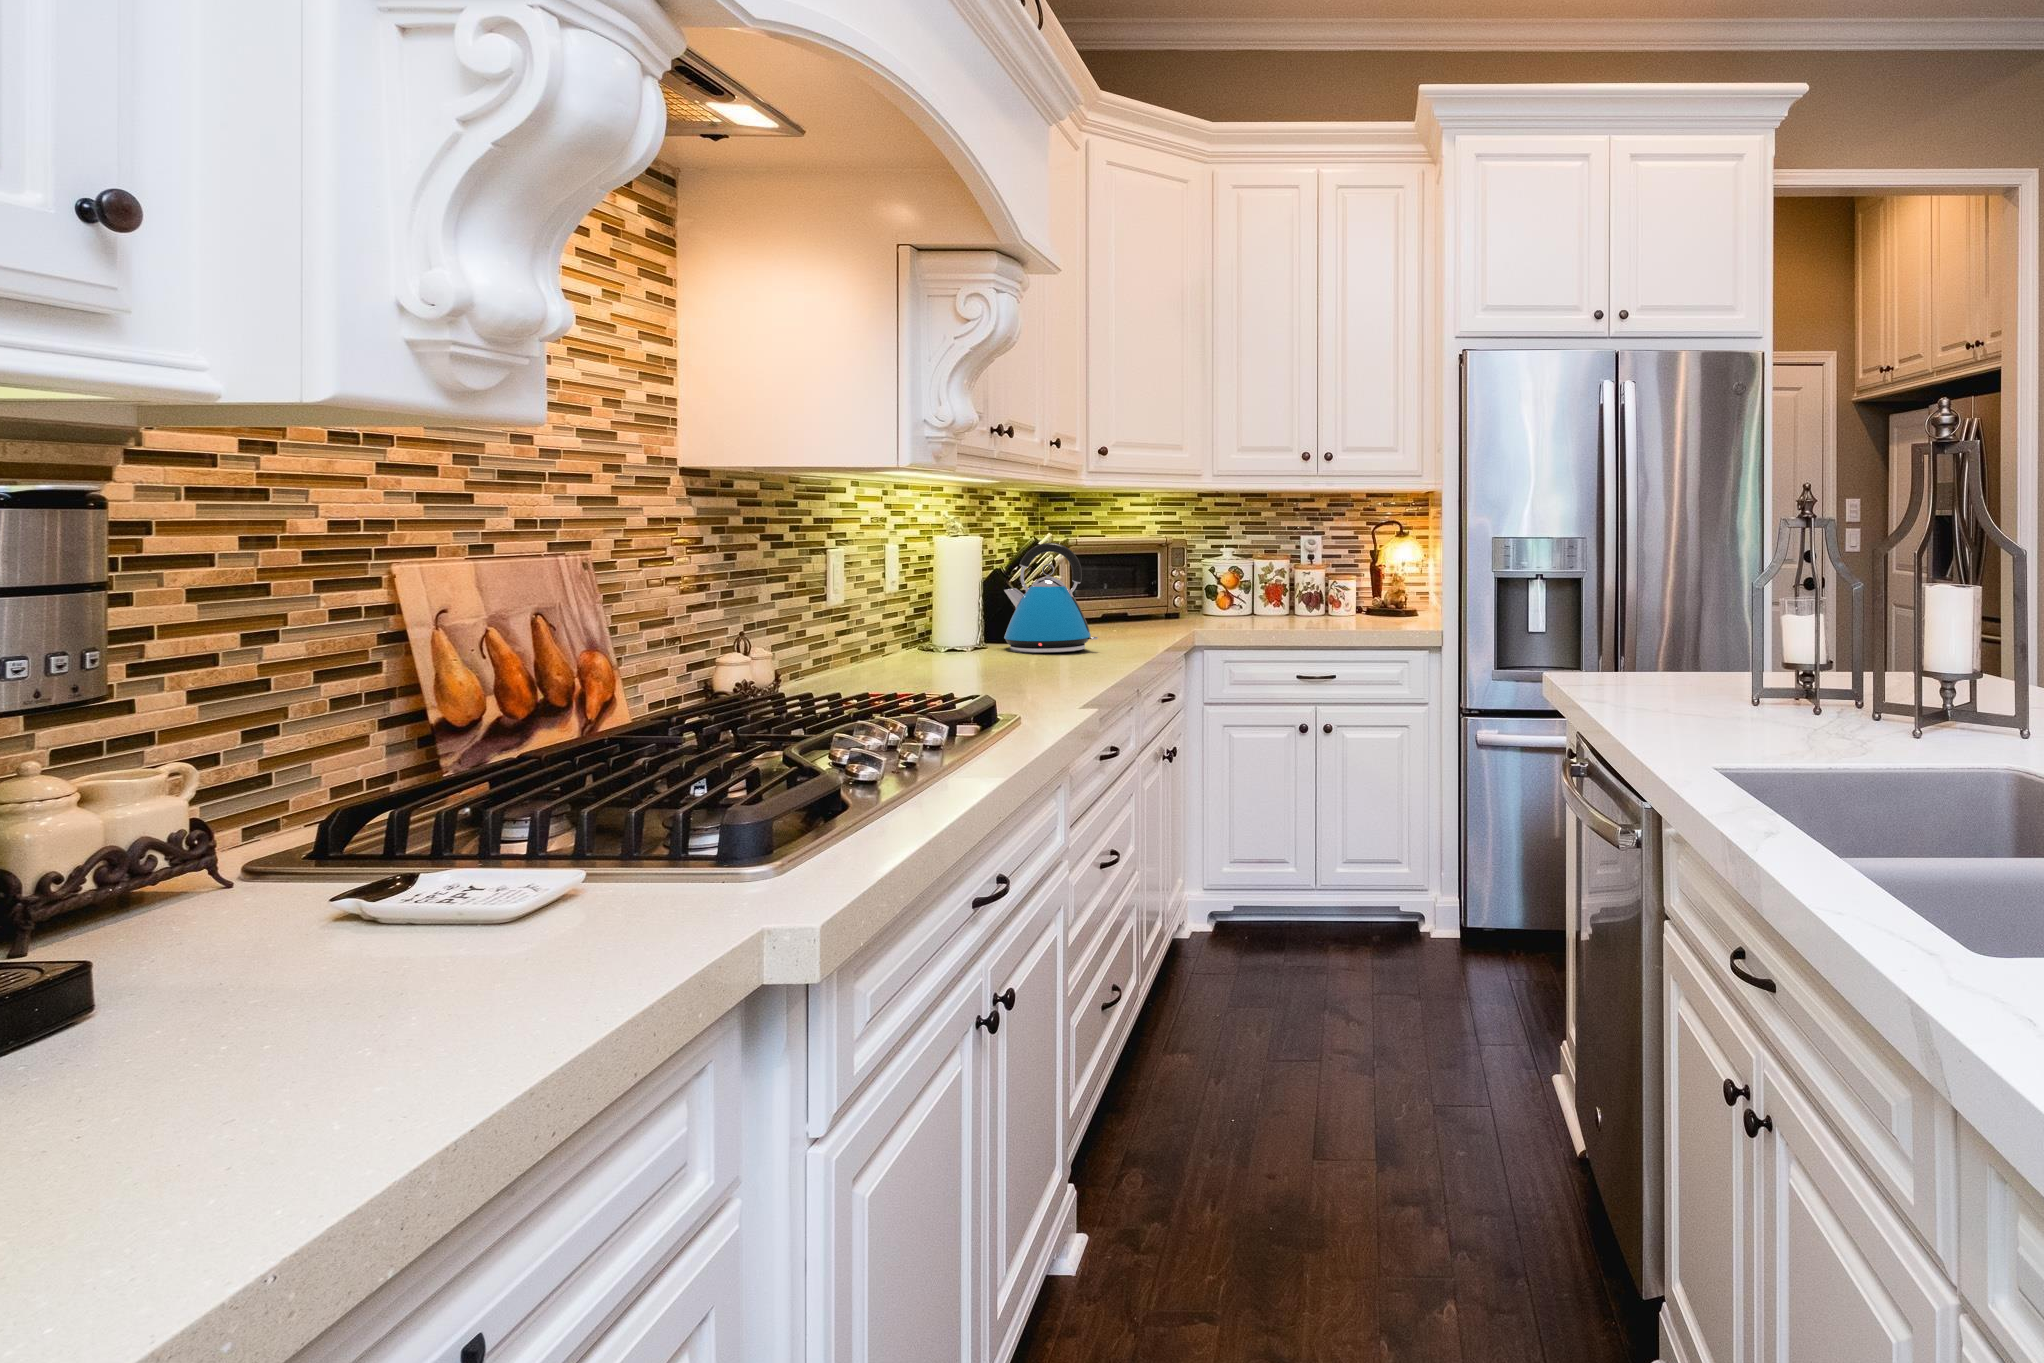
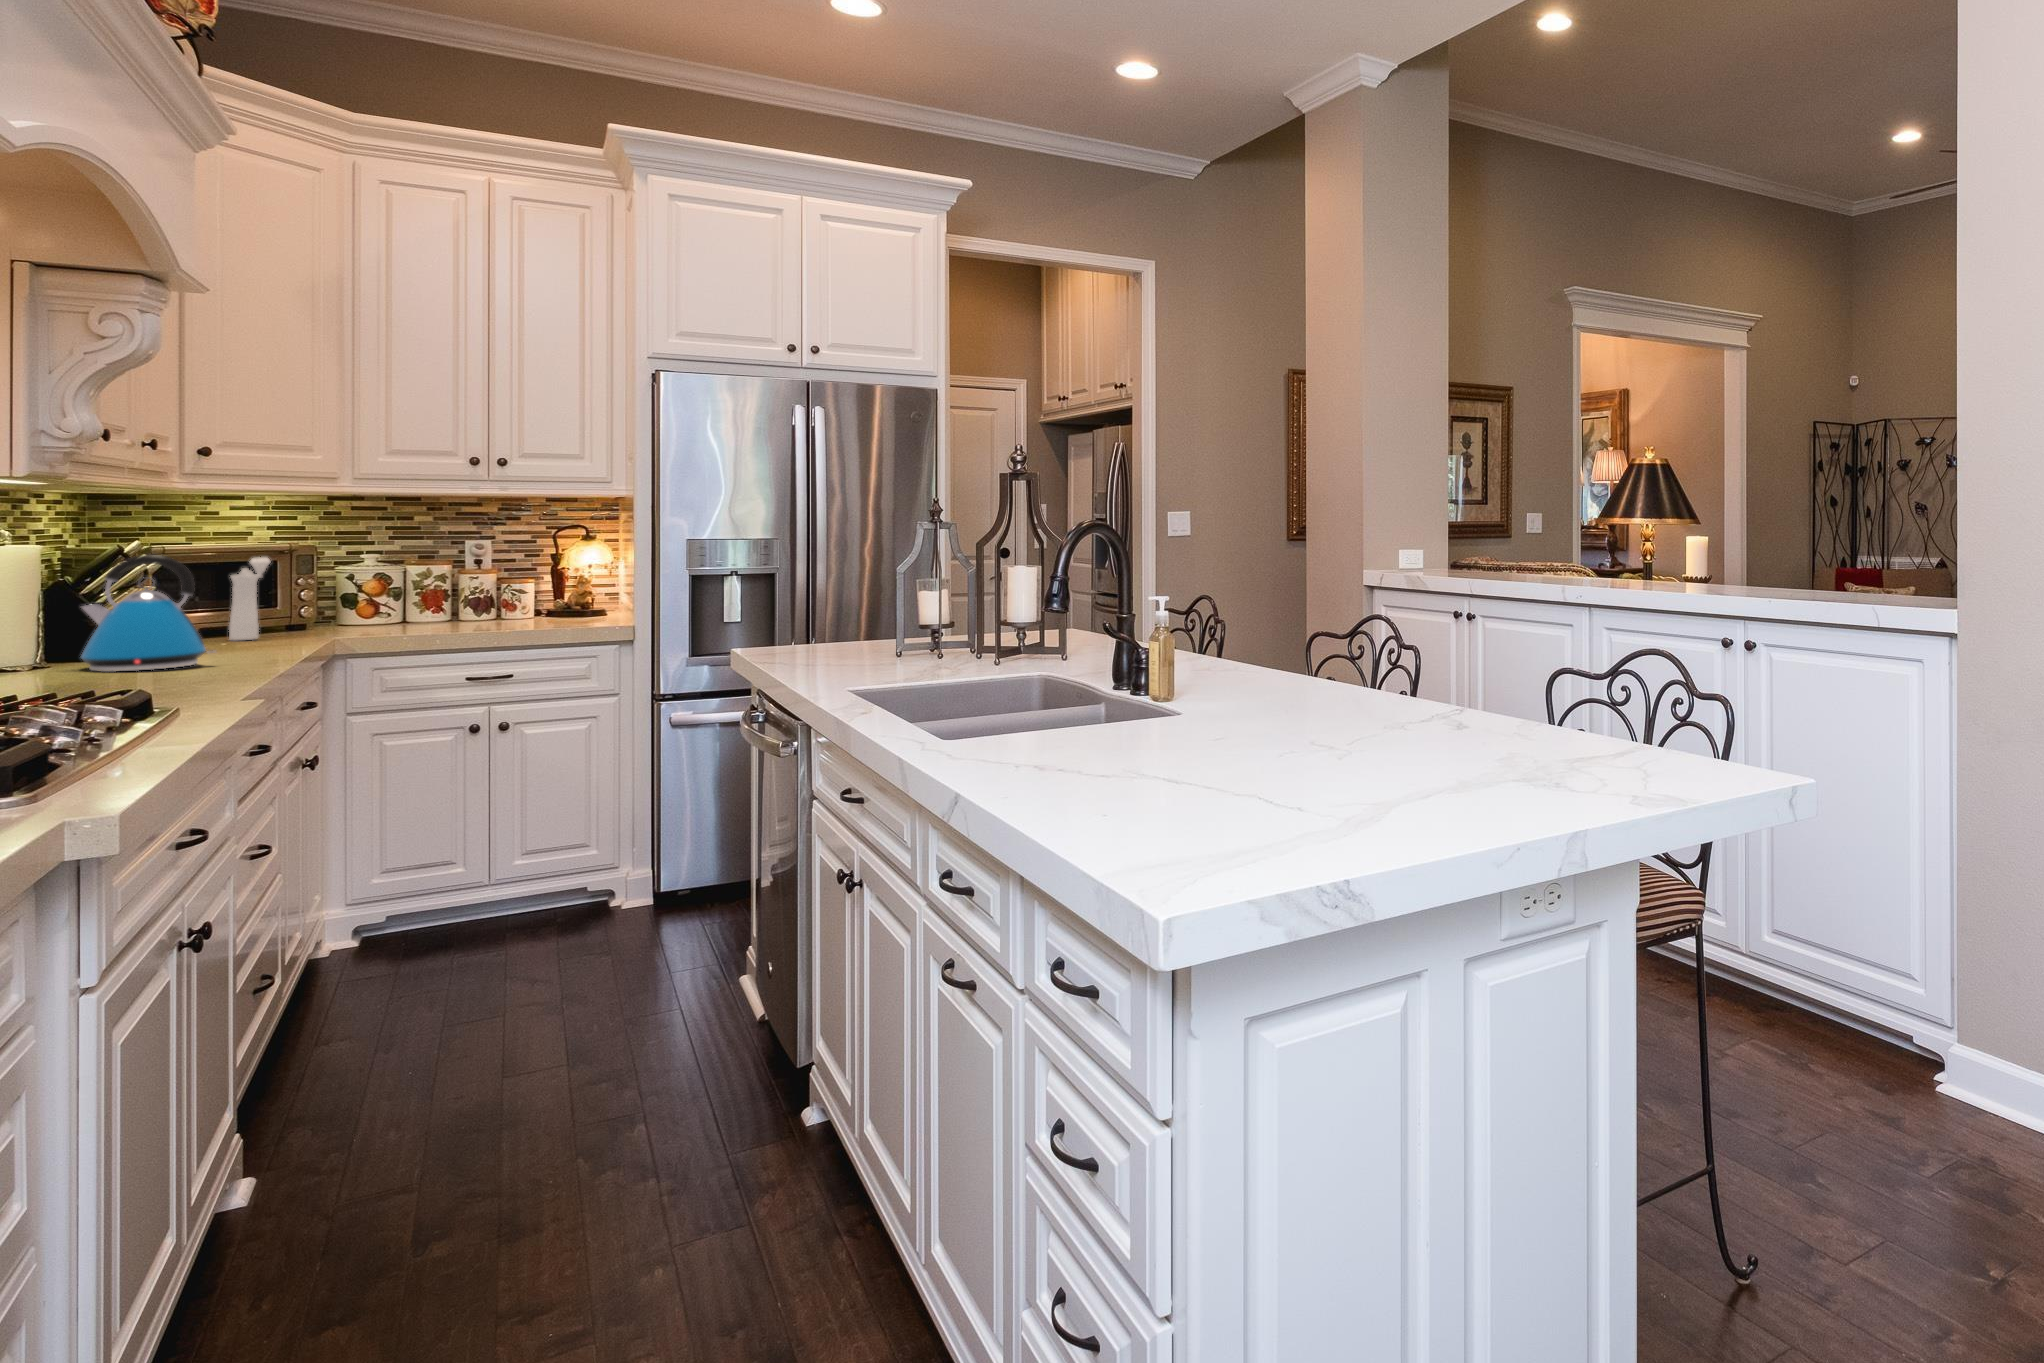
pepper mill: none [1120,549,1150,626] -> present [229,557,270,641]

